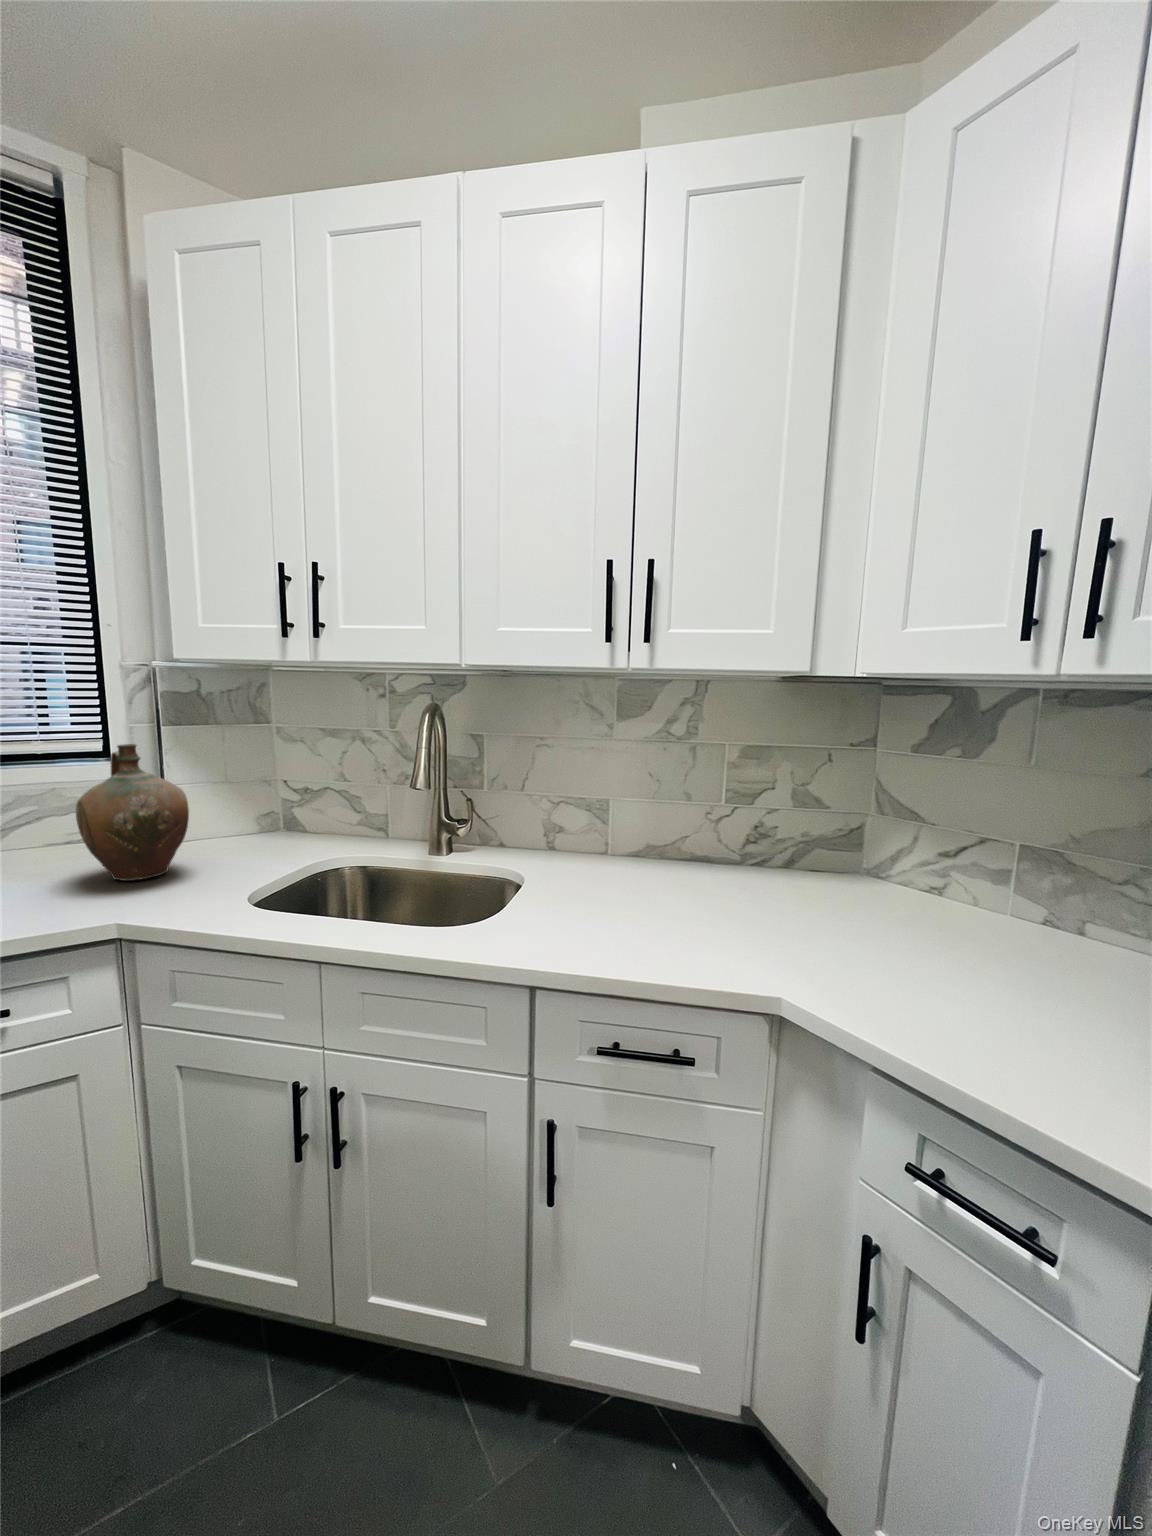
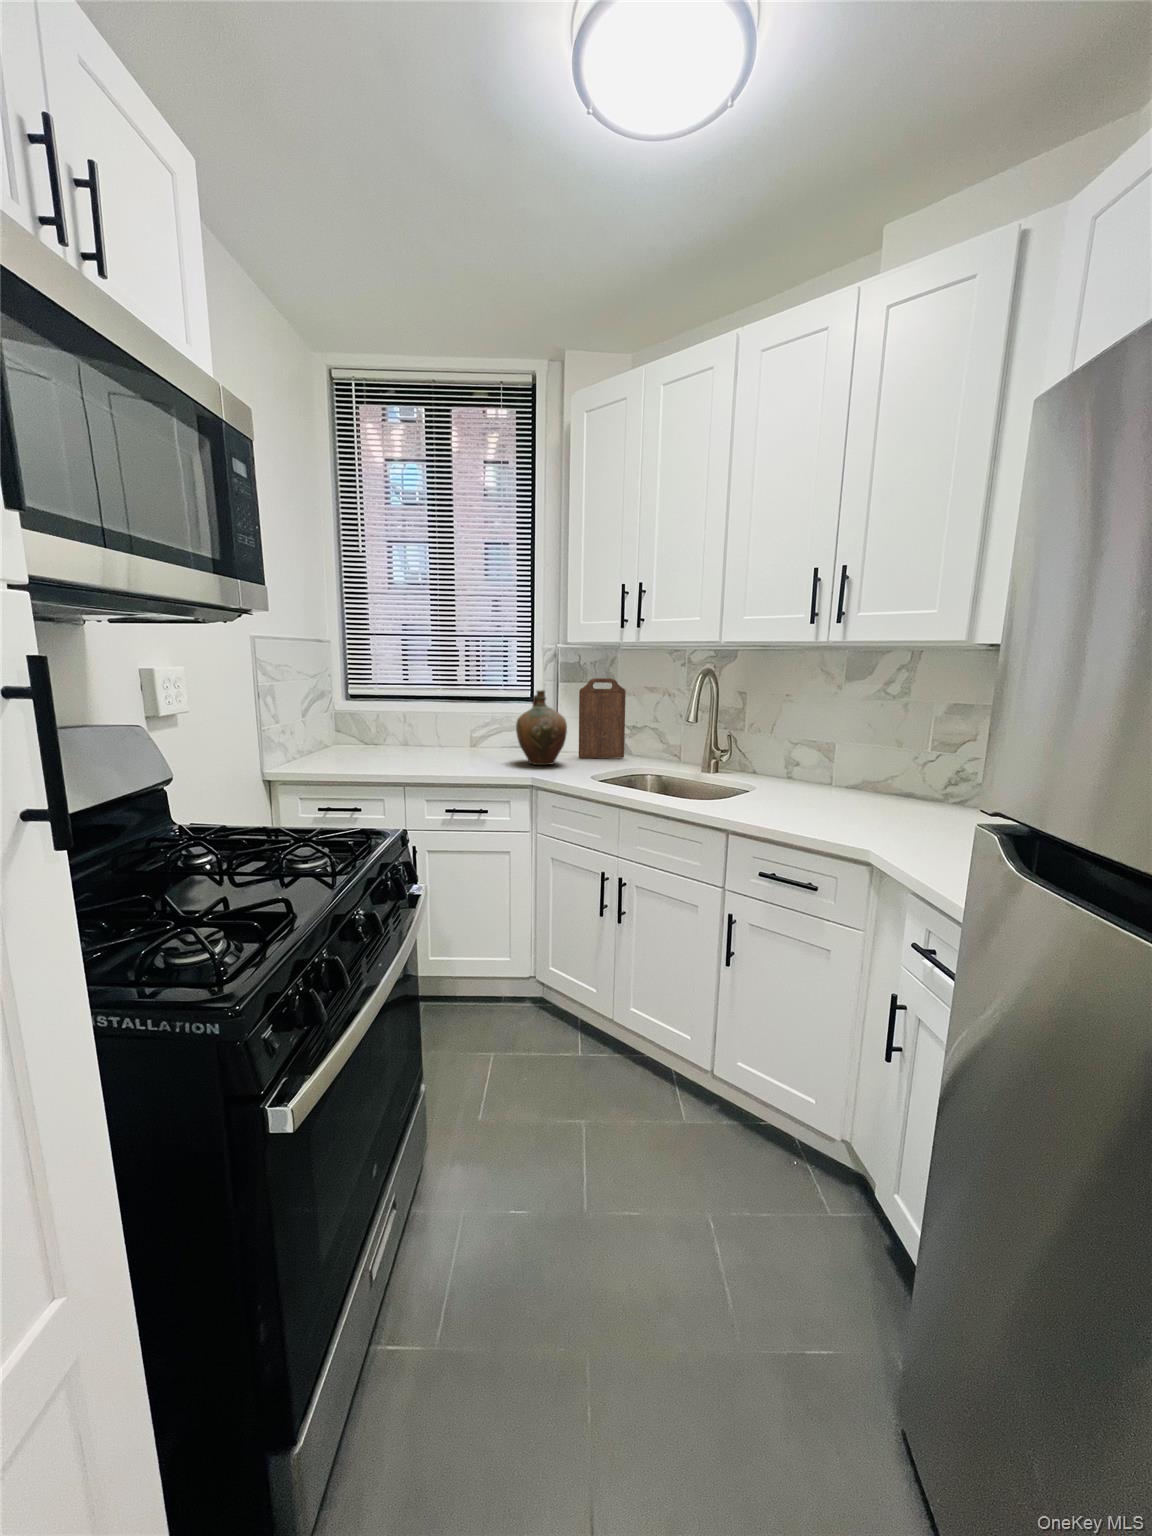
cutting board: none [205,716,293,848] -> present [579,678,626,758]

